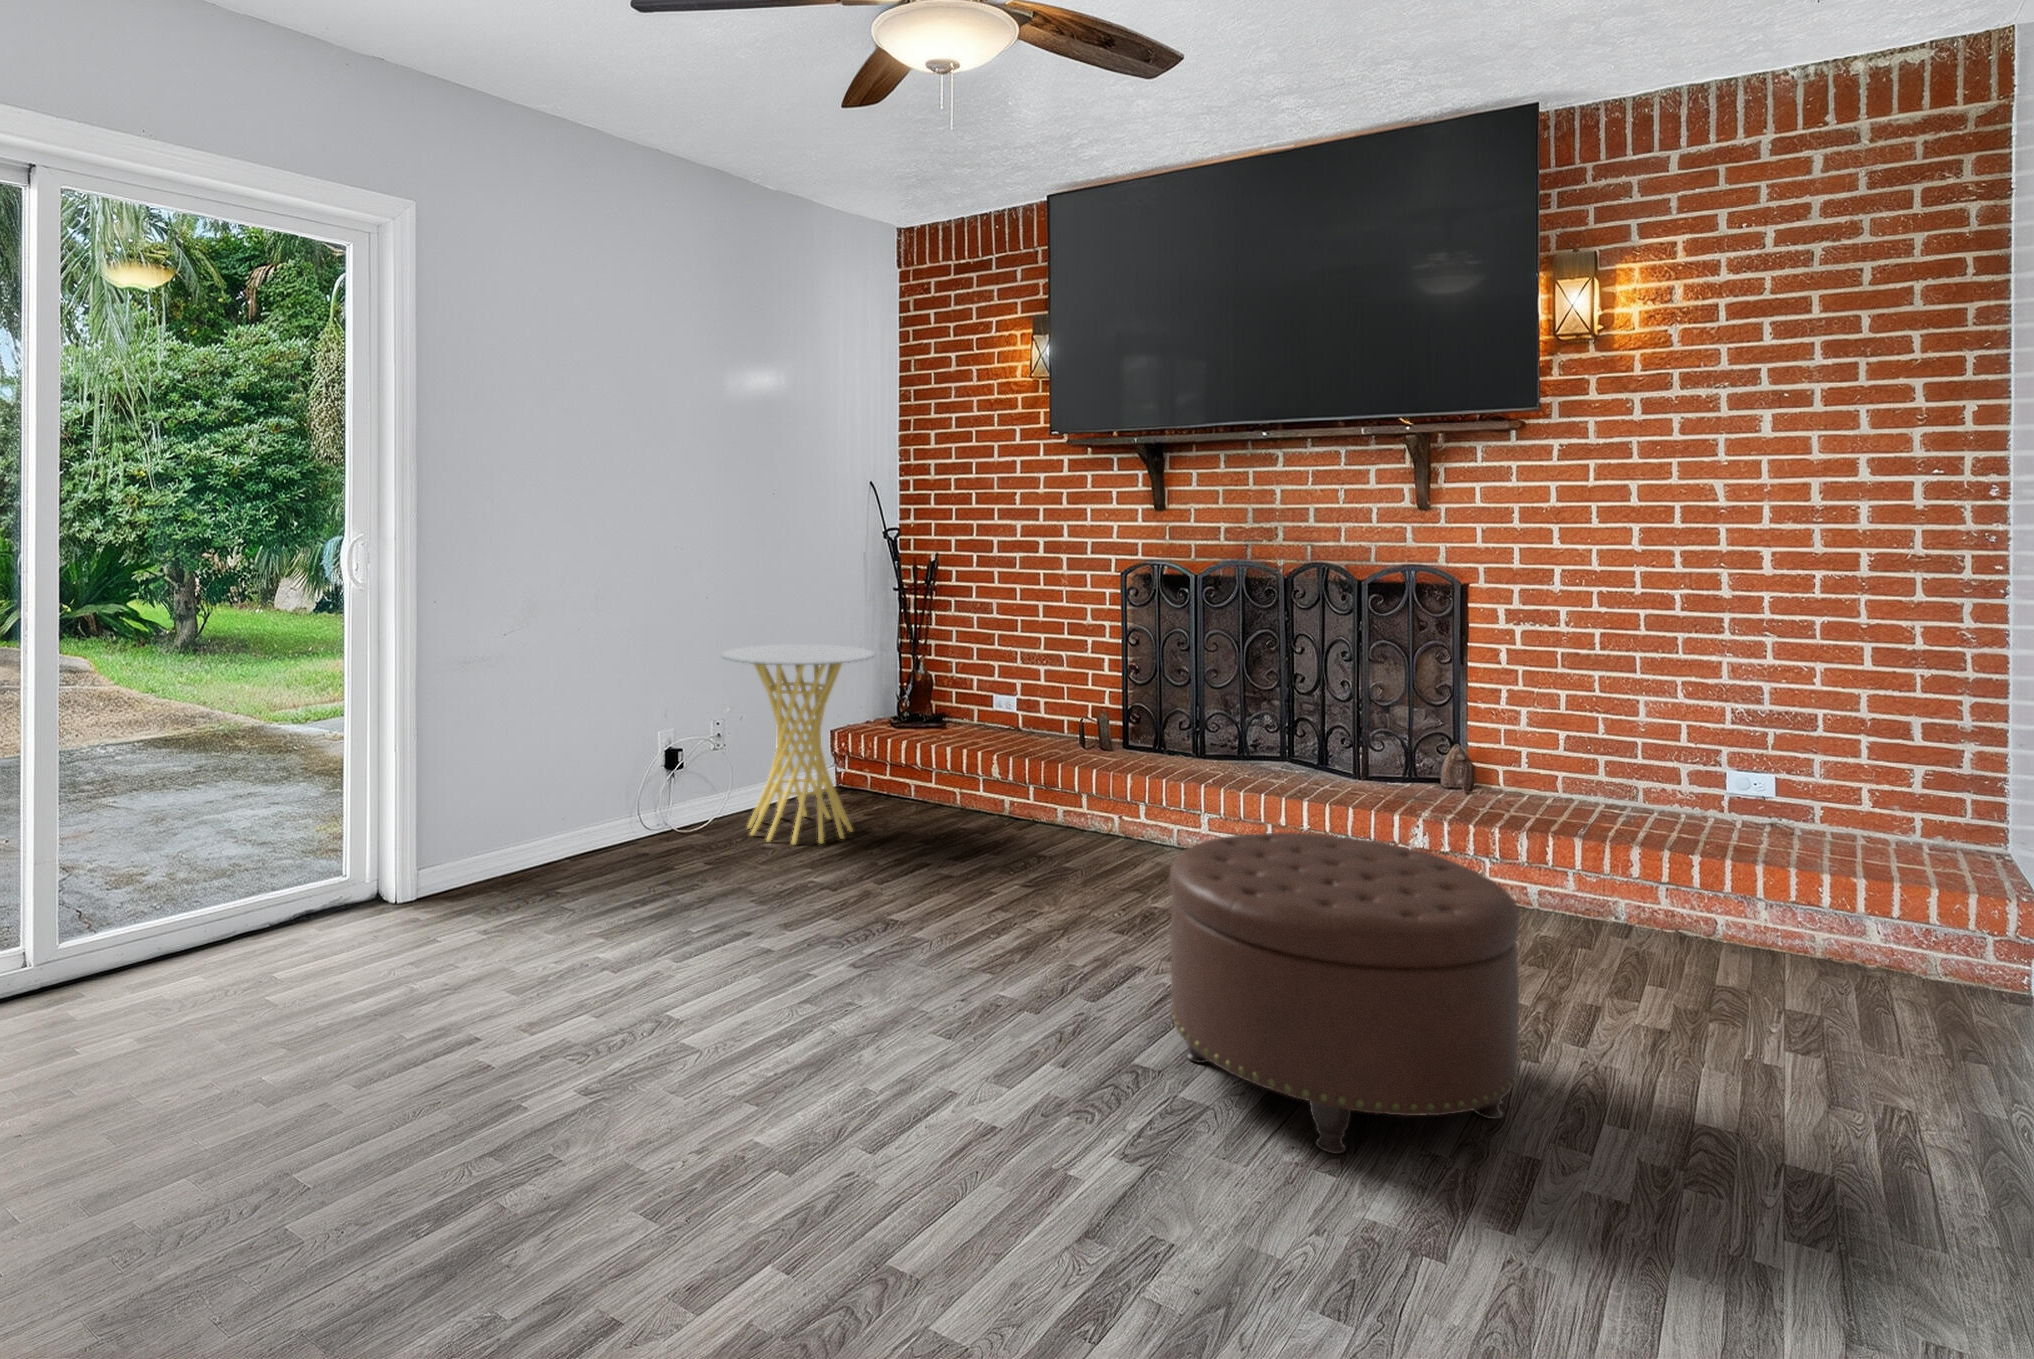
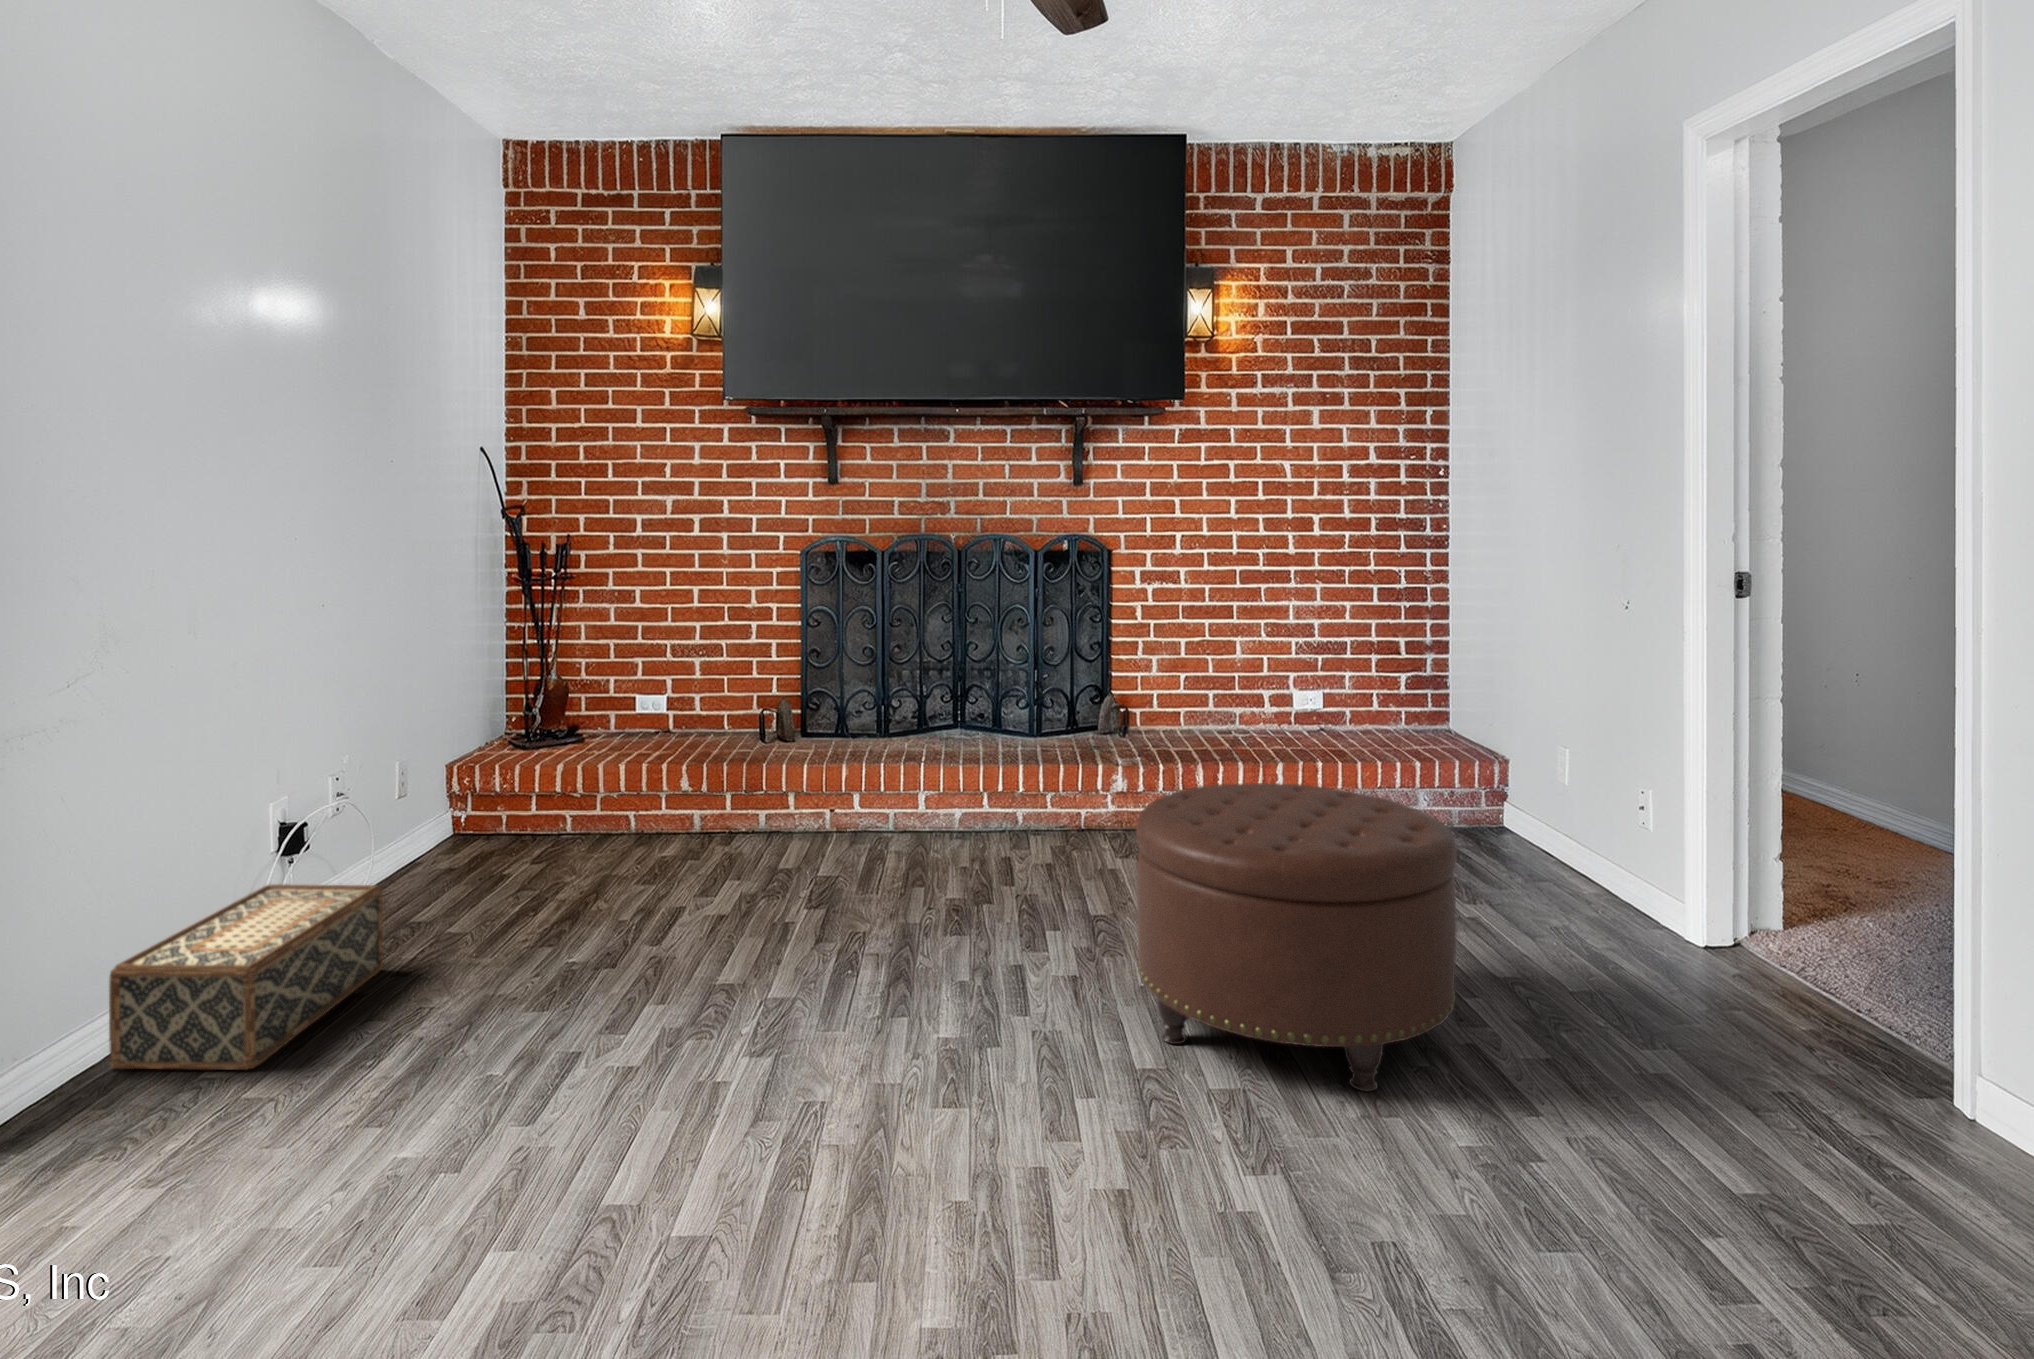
side table: present [721,644,875,845] -> none [349,652,573,927]
woven basket: none [543,788,712,895] -> present [109,884,383,1070]

